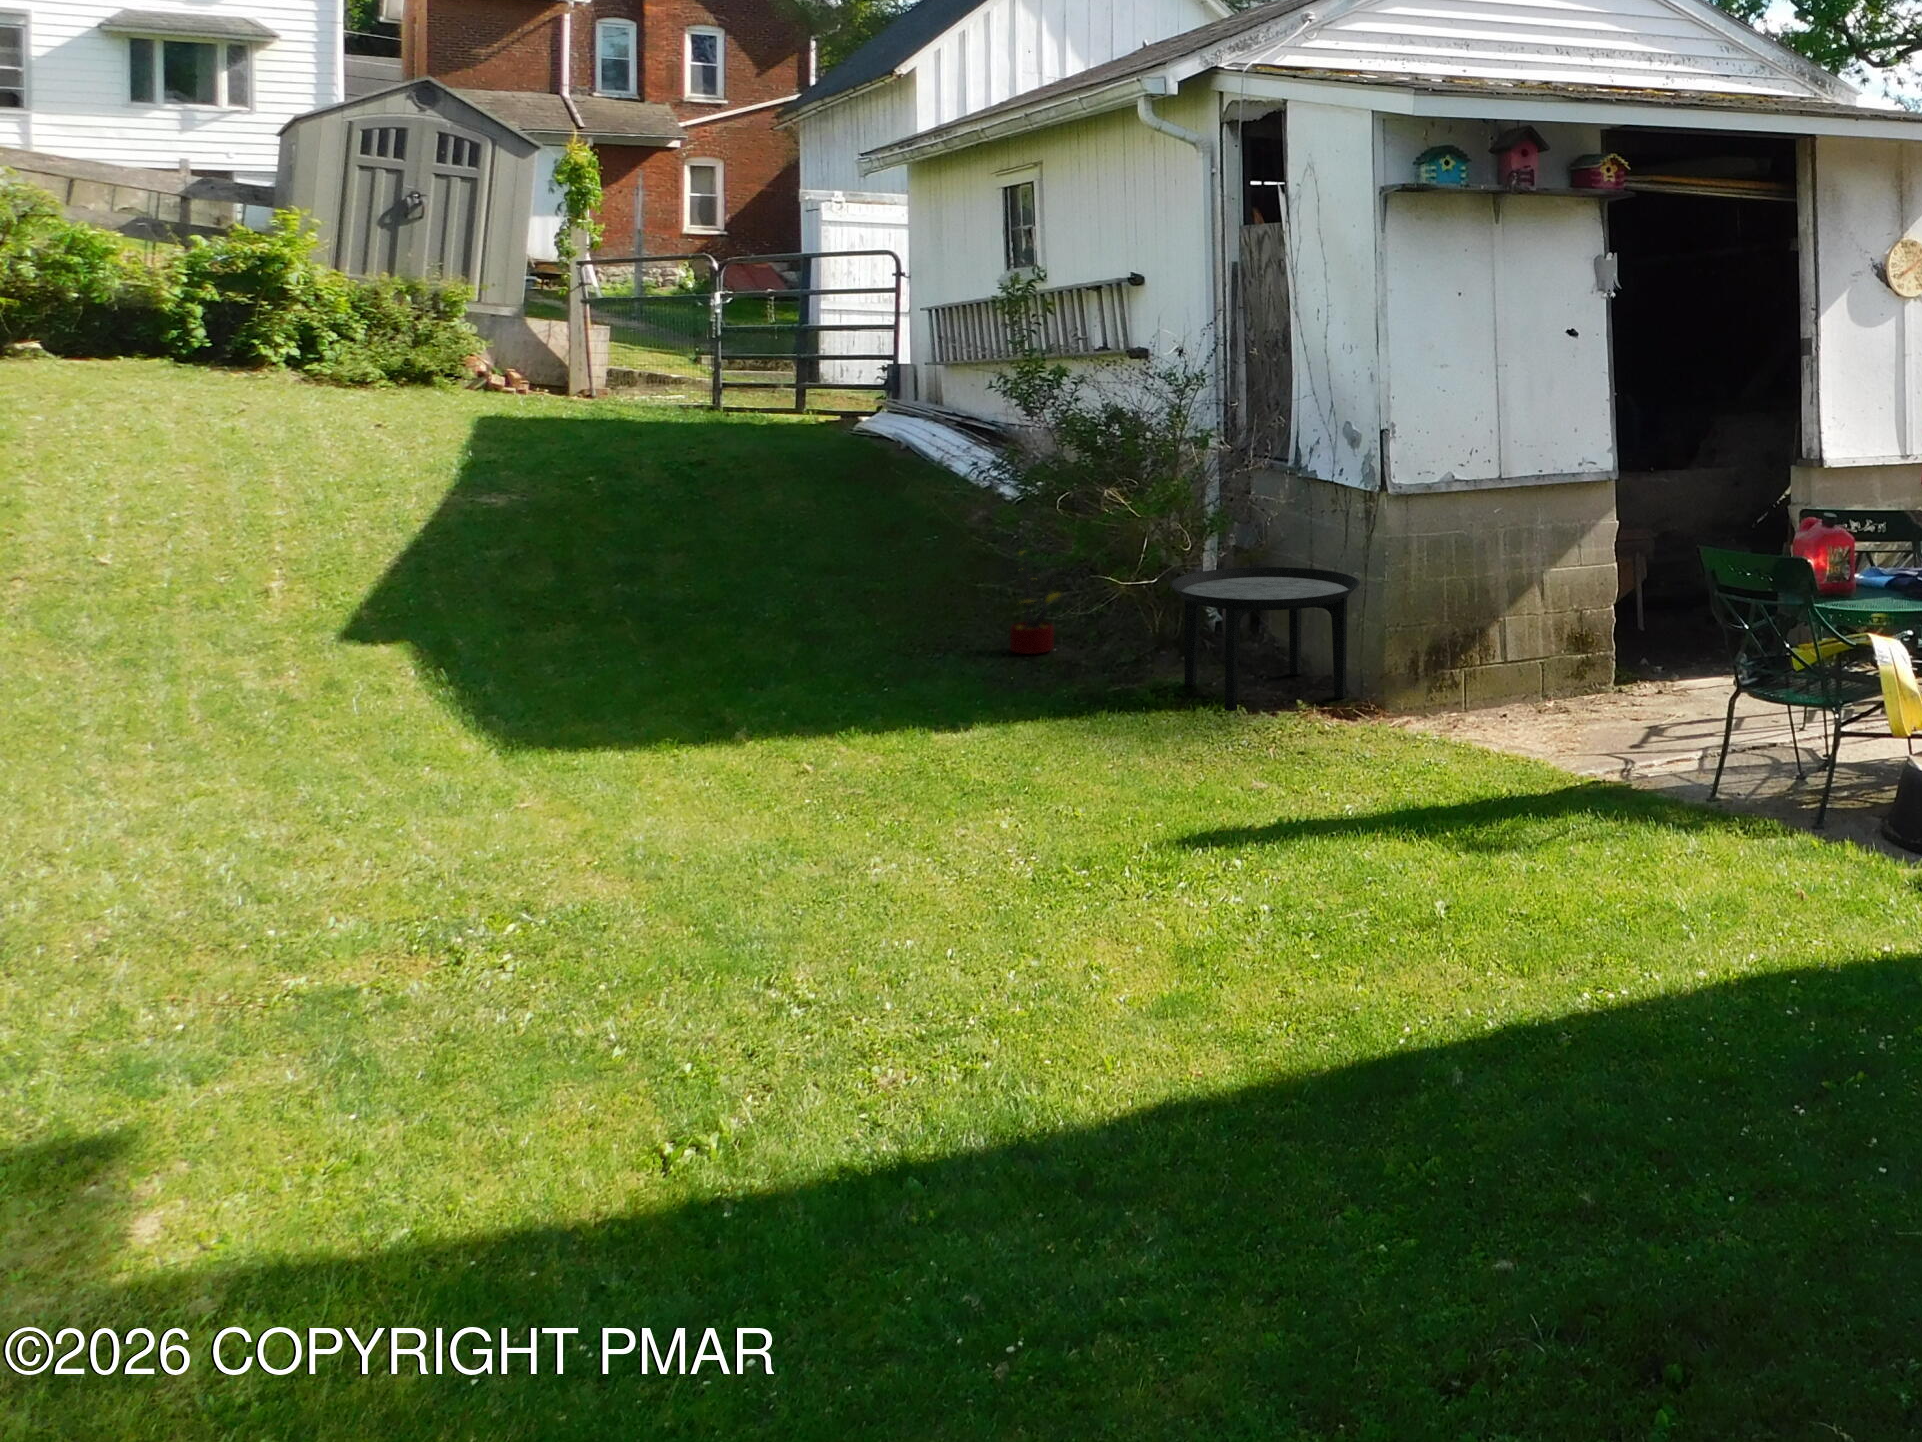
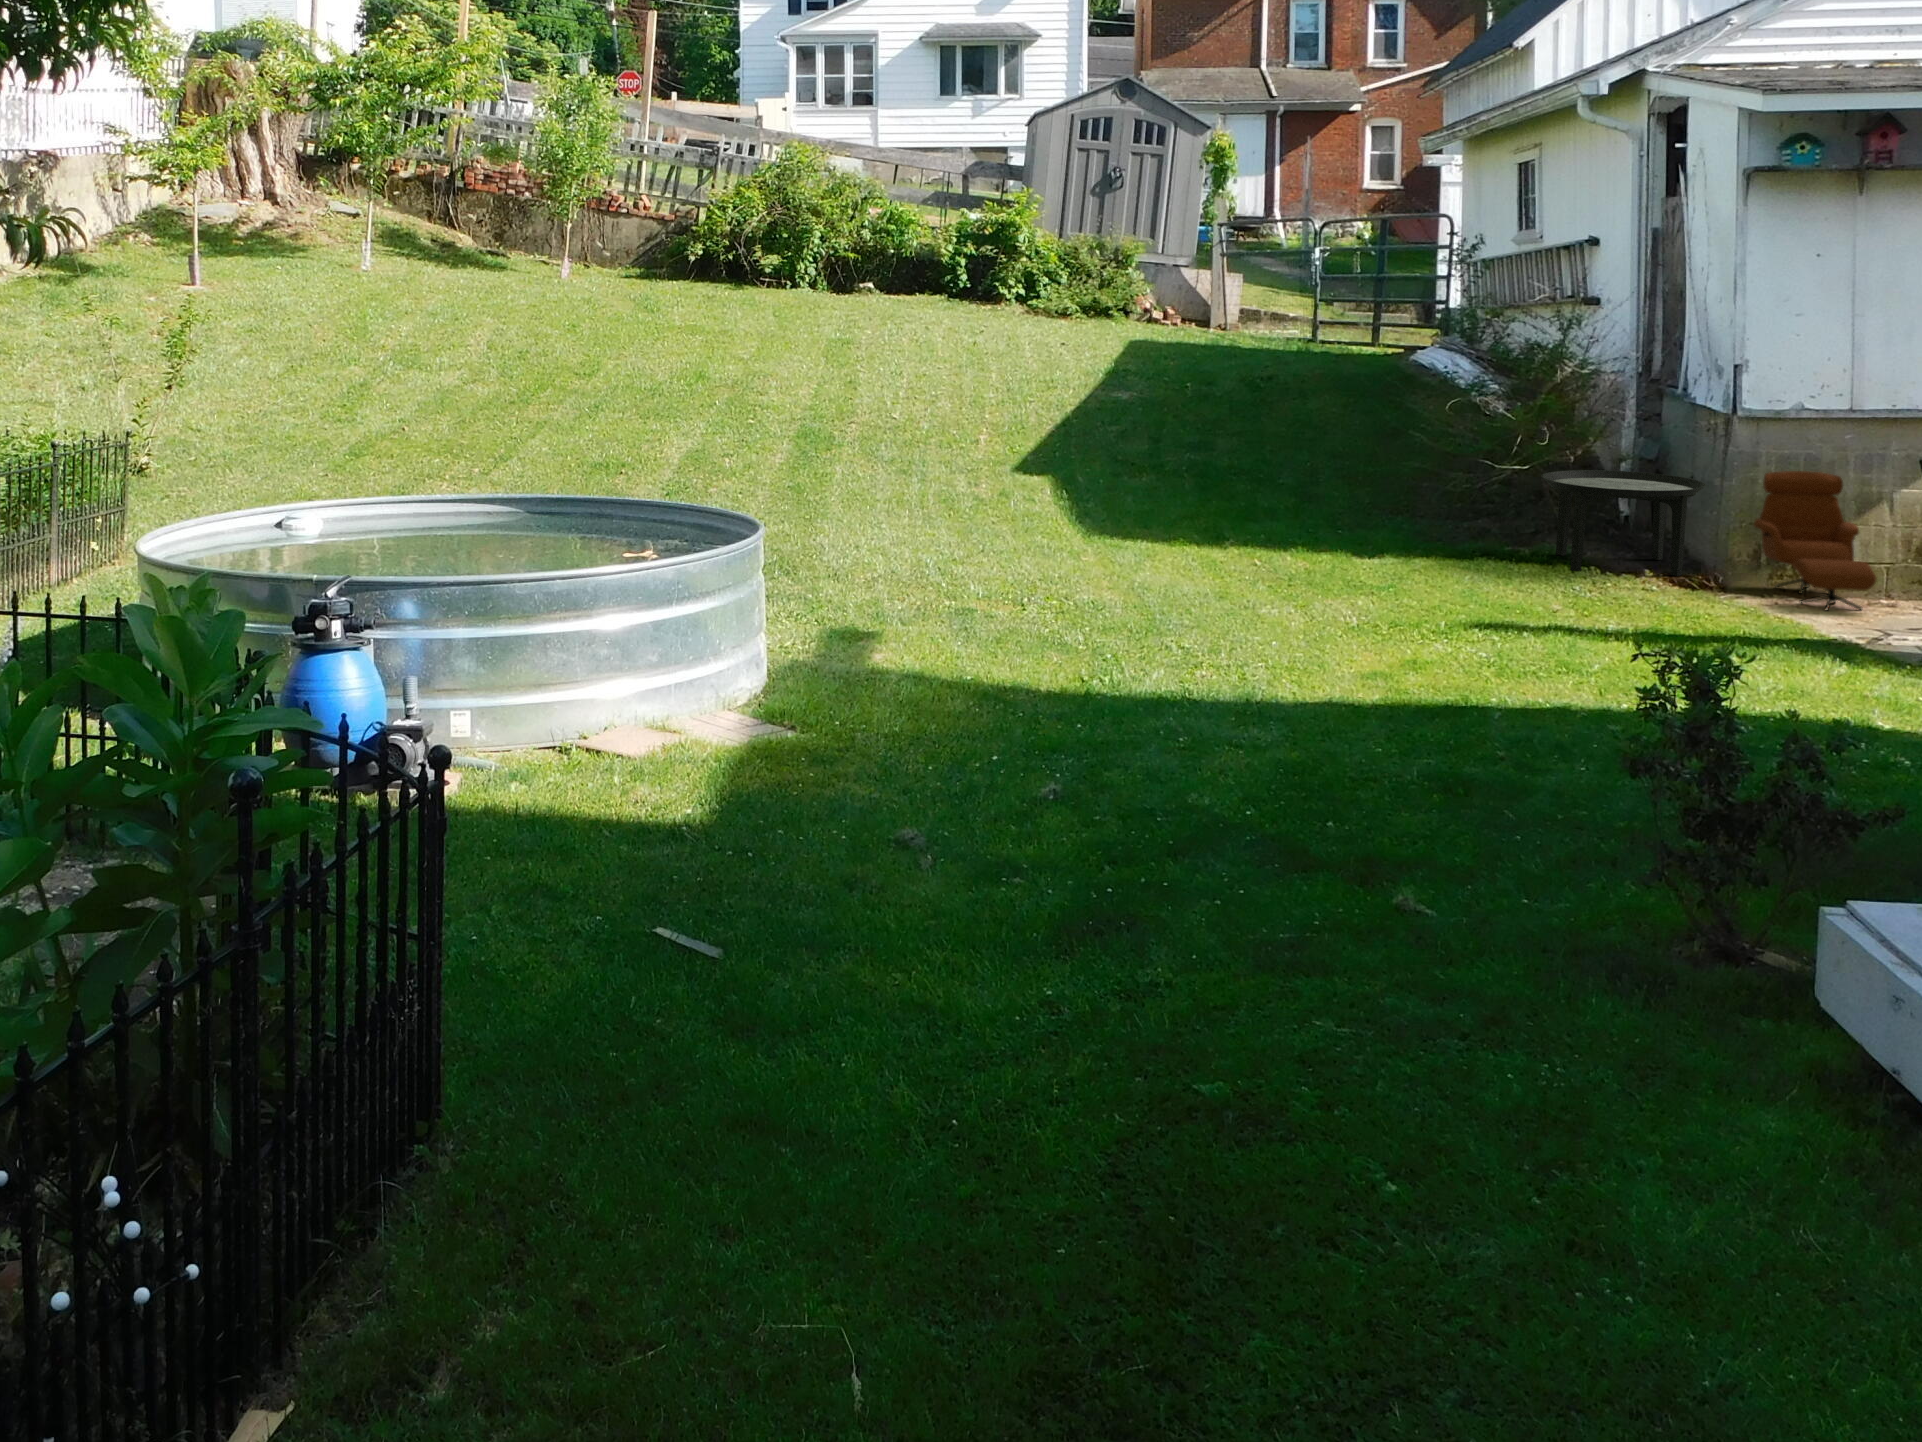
decorative plant: present [1010,552,1065,654] -> none [1442,445,1485,526]
armchair: none [1424,553,1582,728] -> present [1754,471,1877,610]

